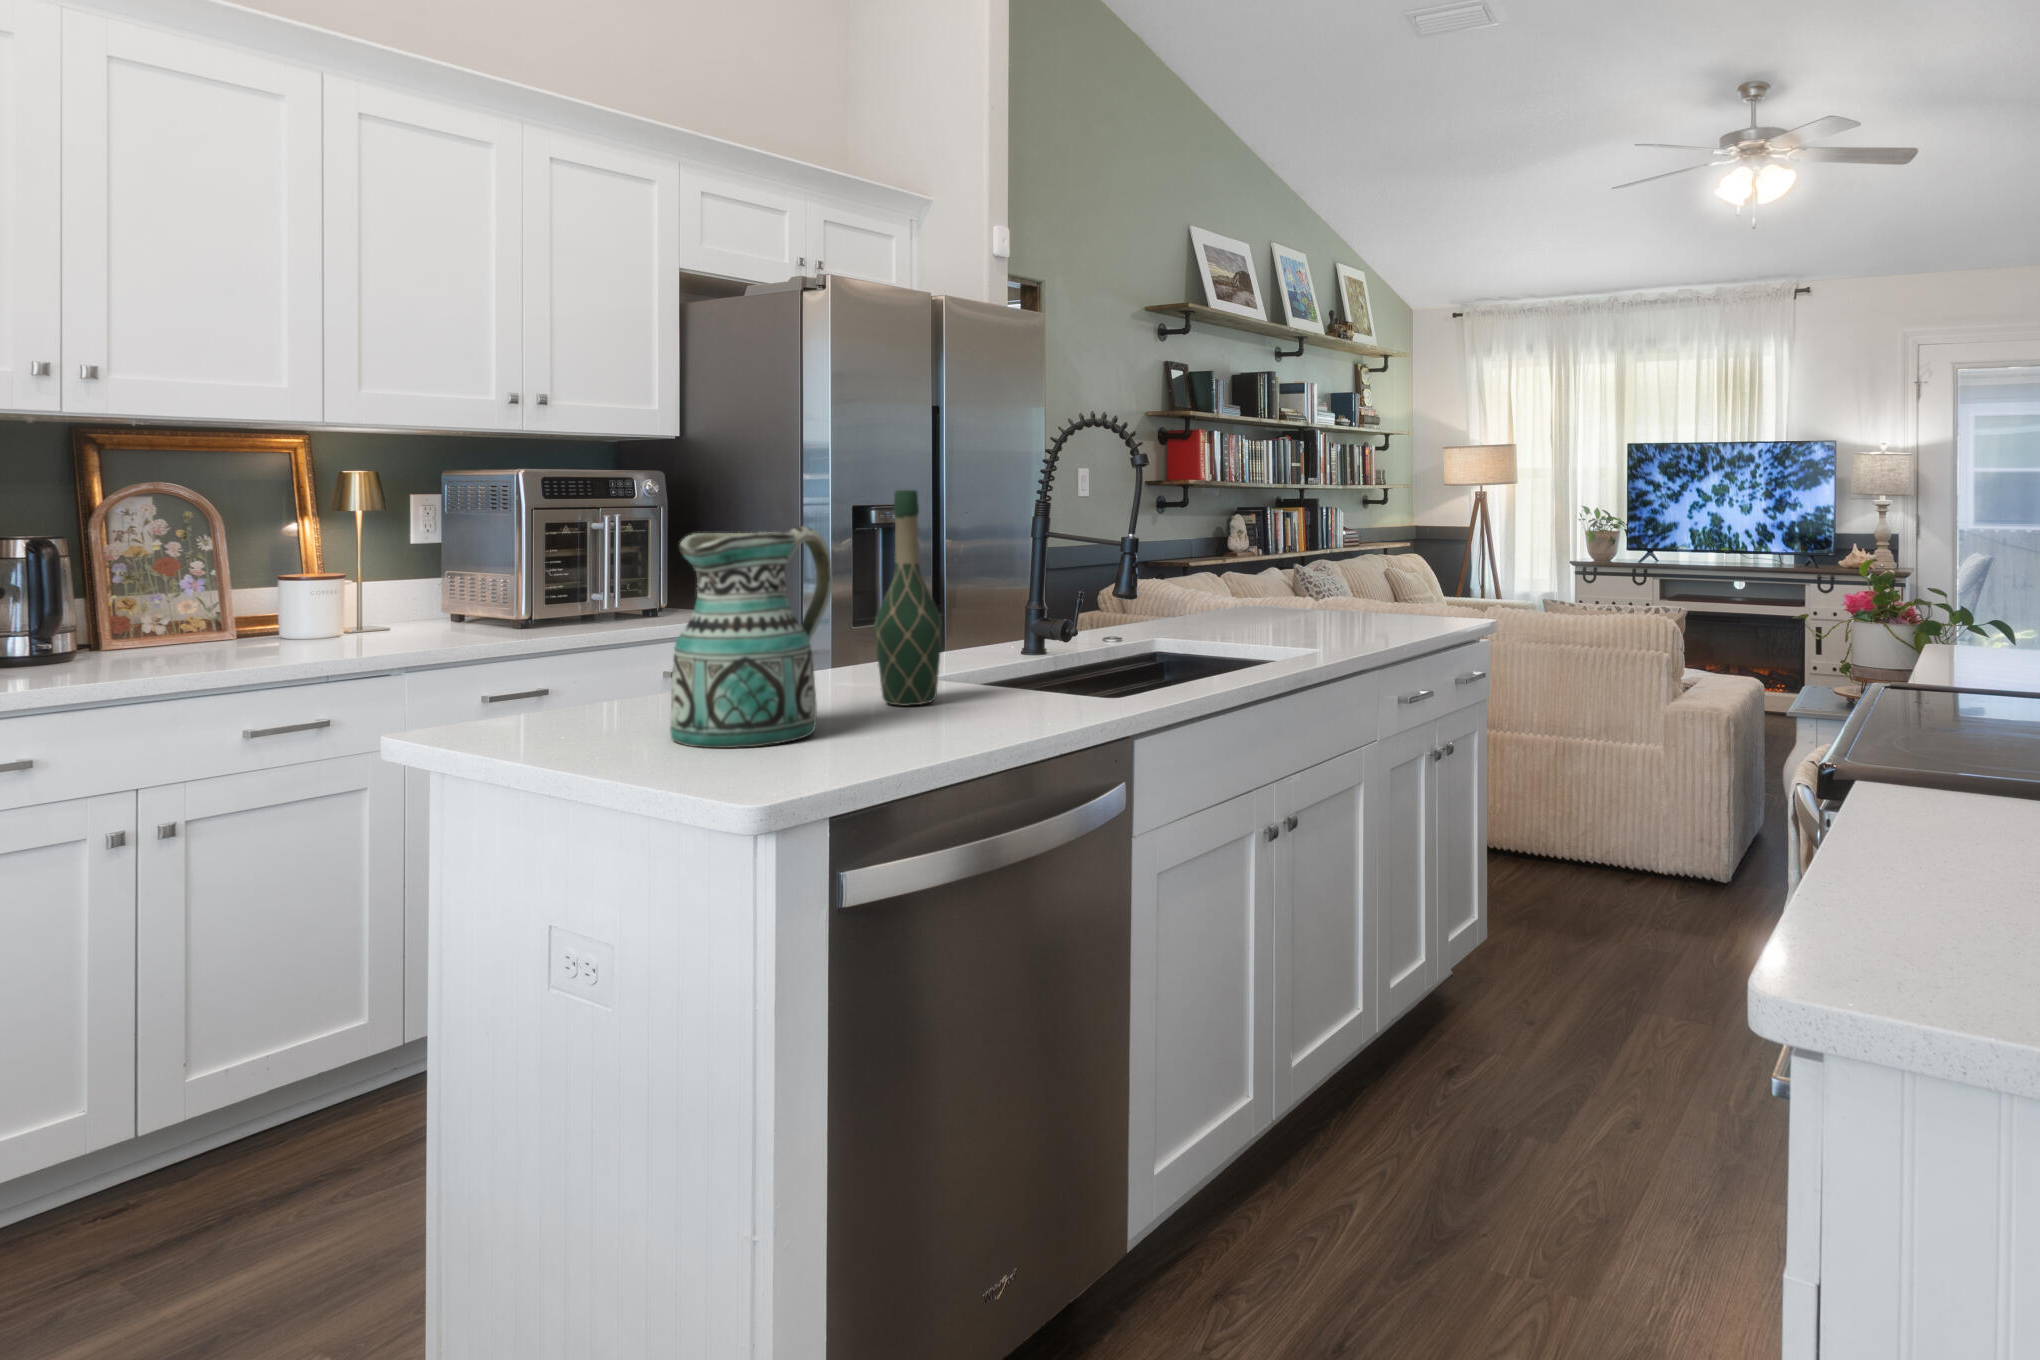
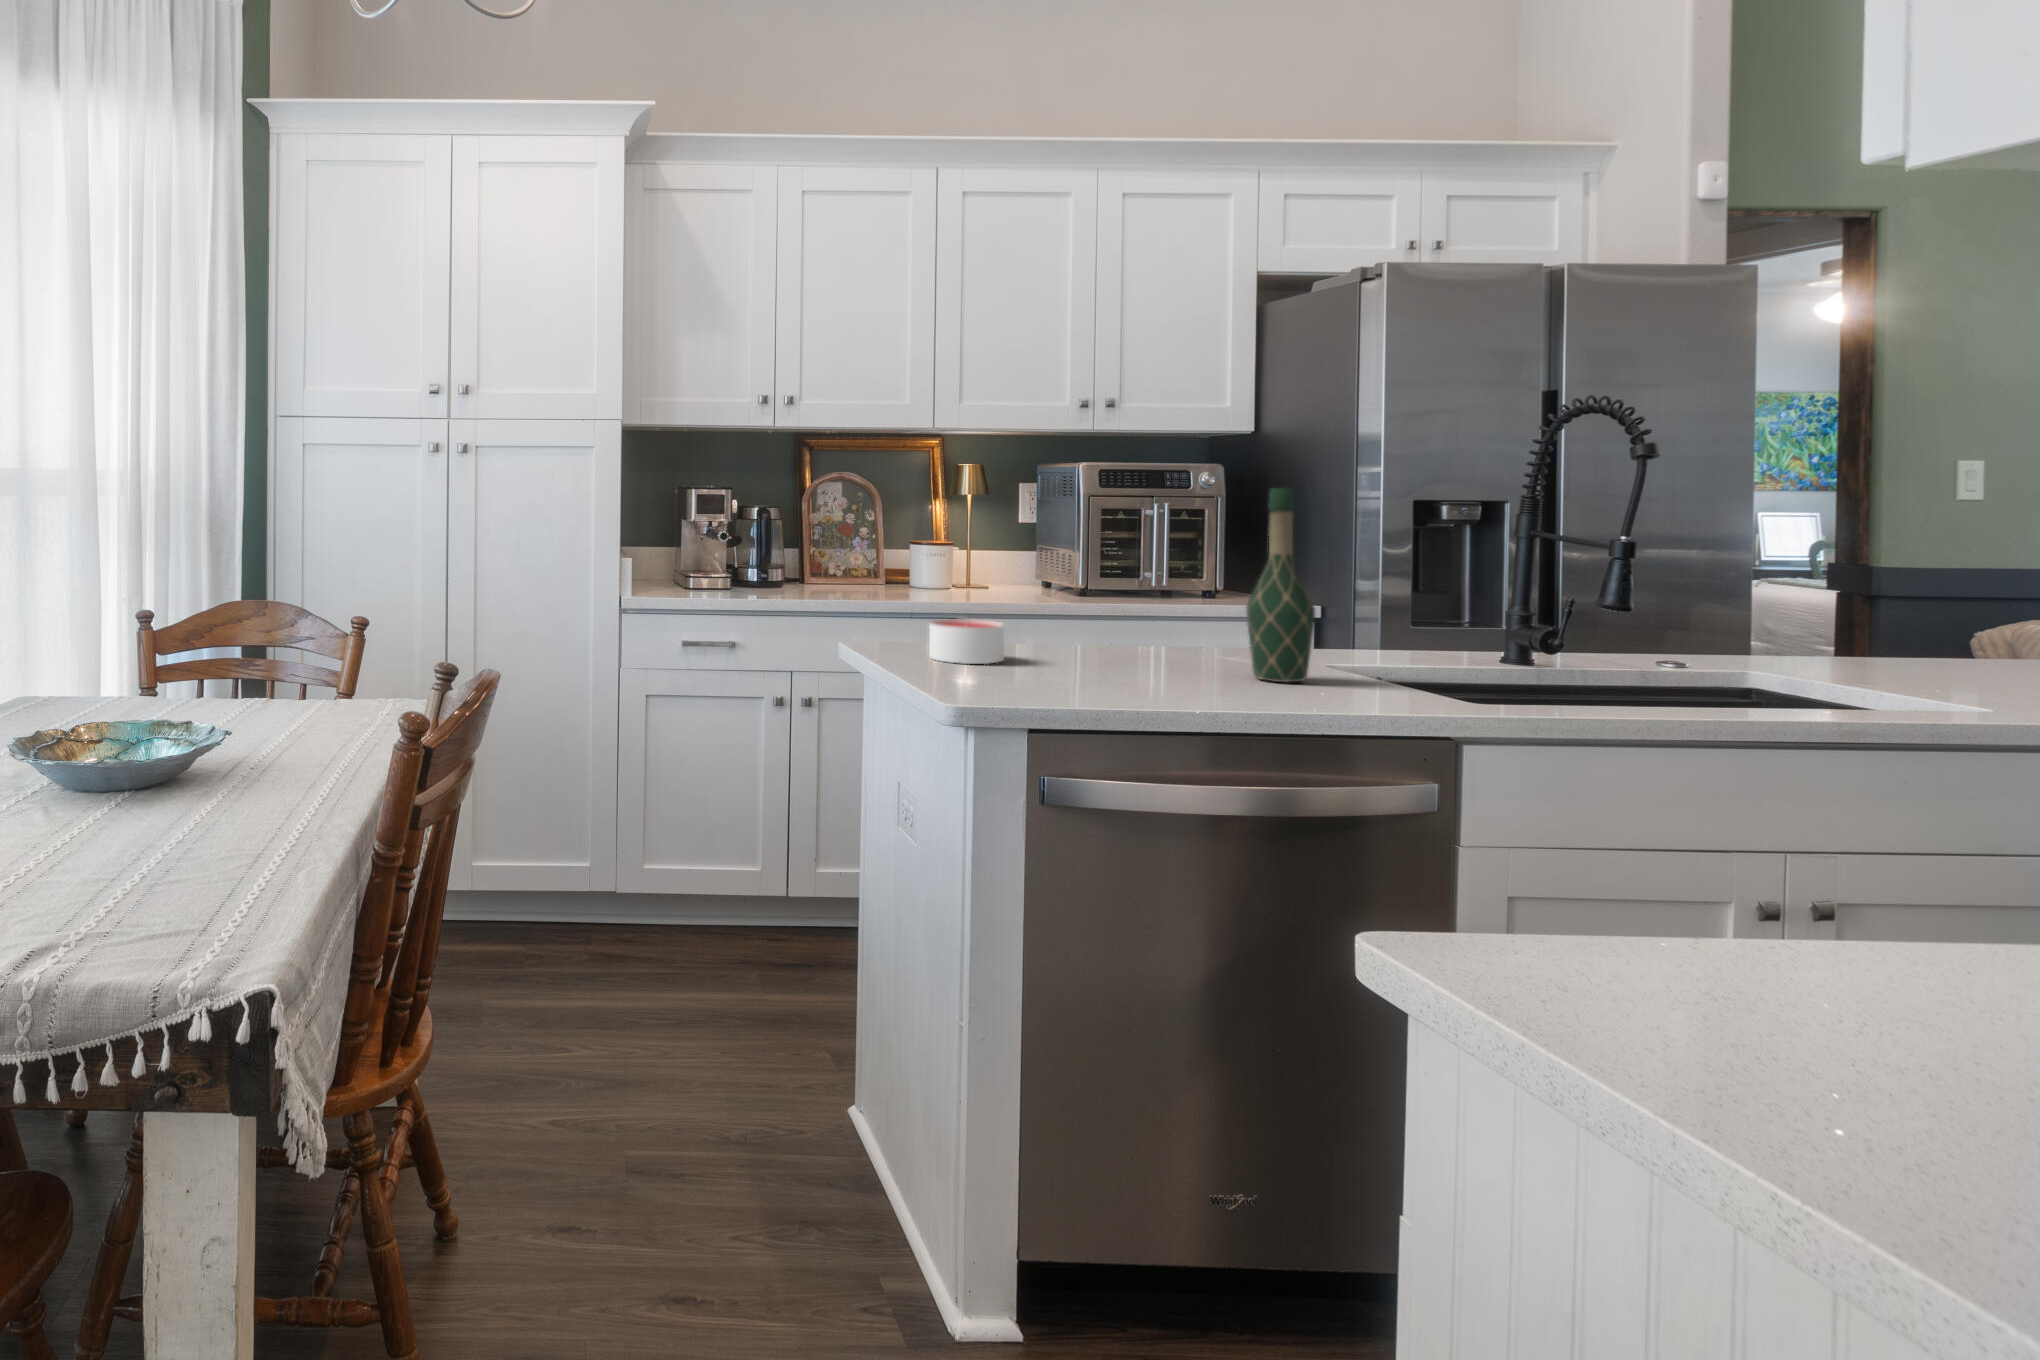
ceramic pitcher: present [670,527,833,748] -> none [1034,516,1187,687]
candle: none [498,676,606,742] -> present [929,619,1004,664]

